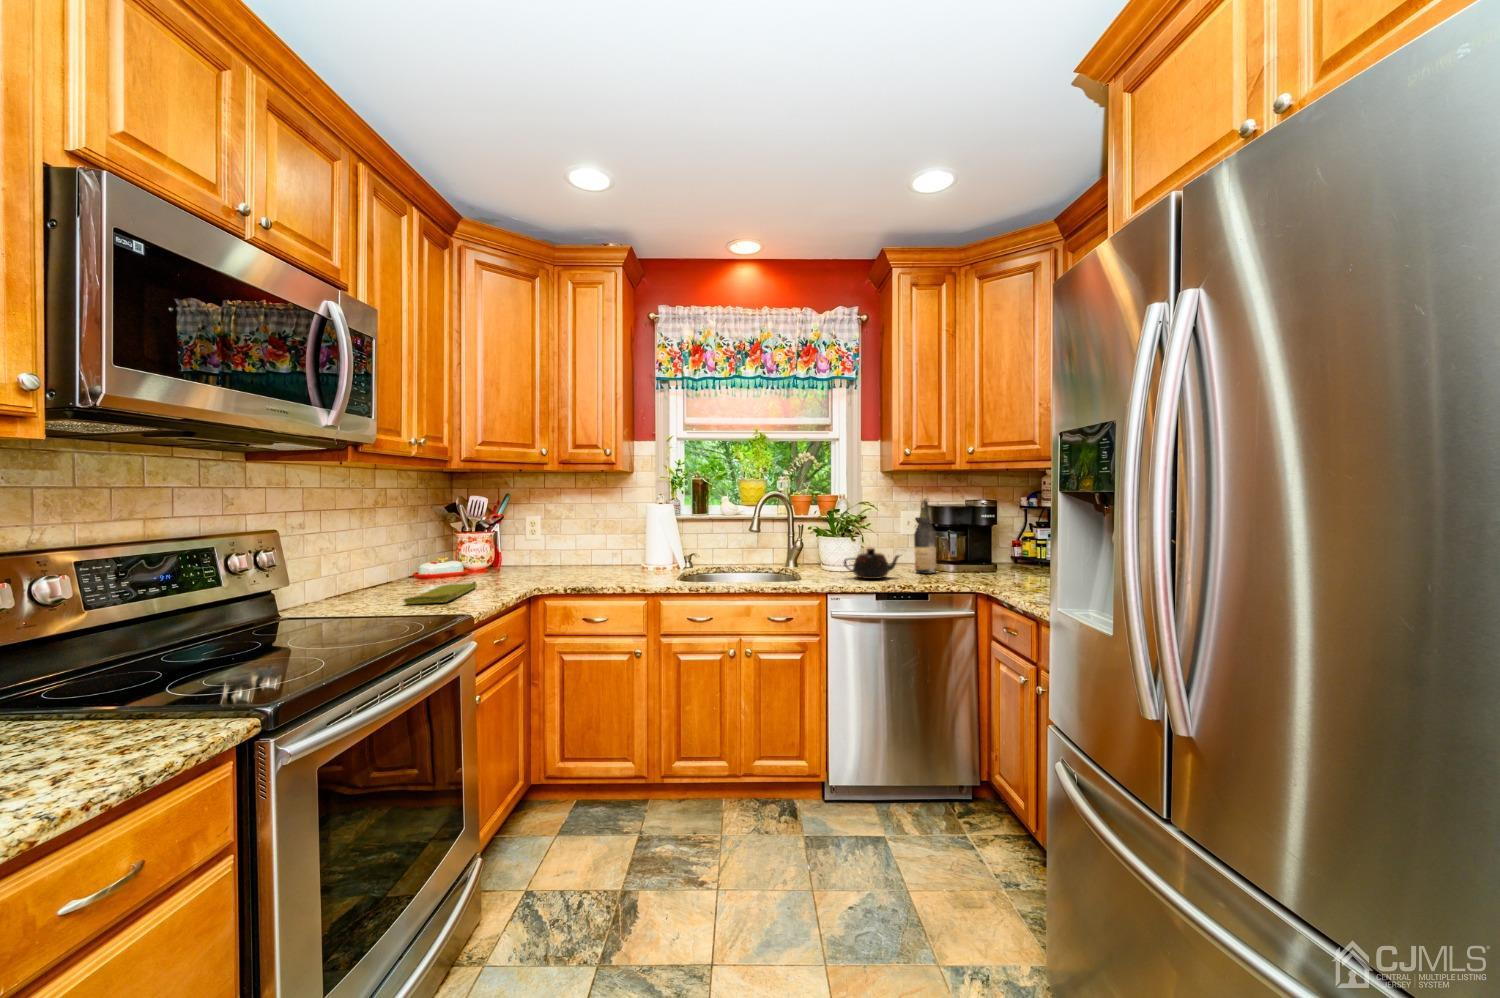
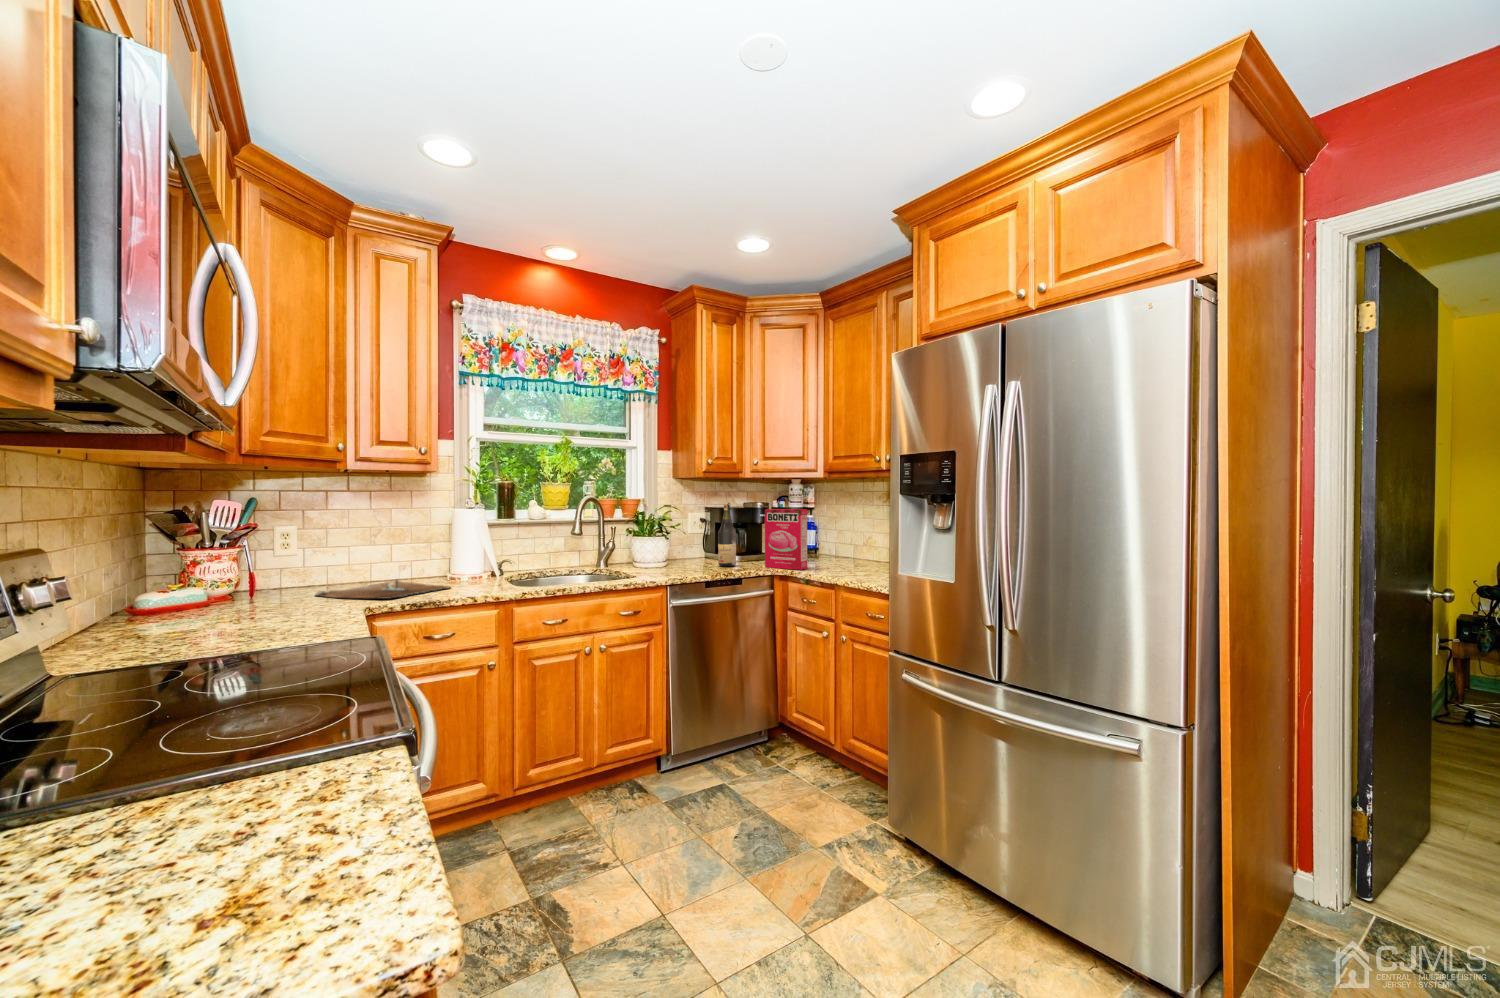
cereal box: none [968,506,1018,583] -> present [765,509,807,570]
teapot: present [844,548,902,579] -> none [671,545,718,573]
cutting board: none [525,569,625,587] -> present [315,580,450,599]
dish towel: present [404,581,477,604] -> none [207,600,275,631]

